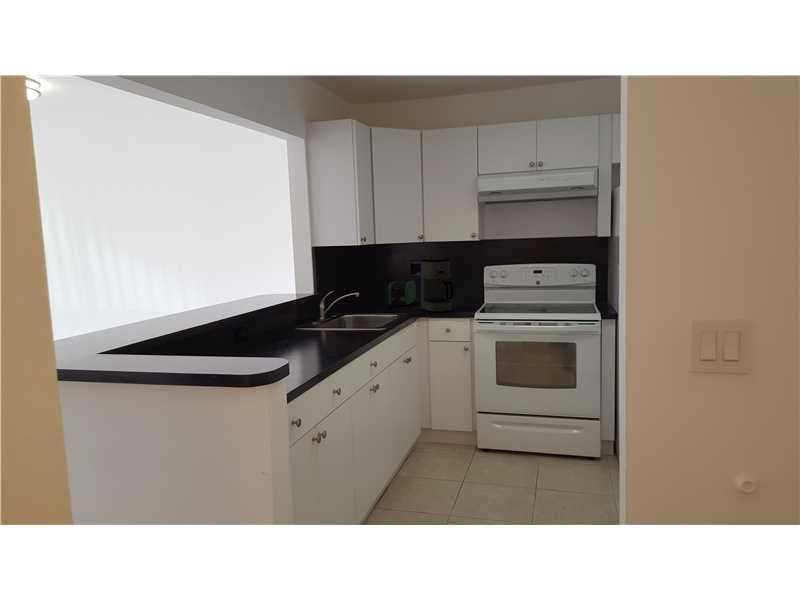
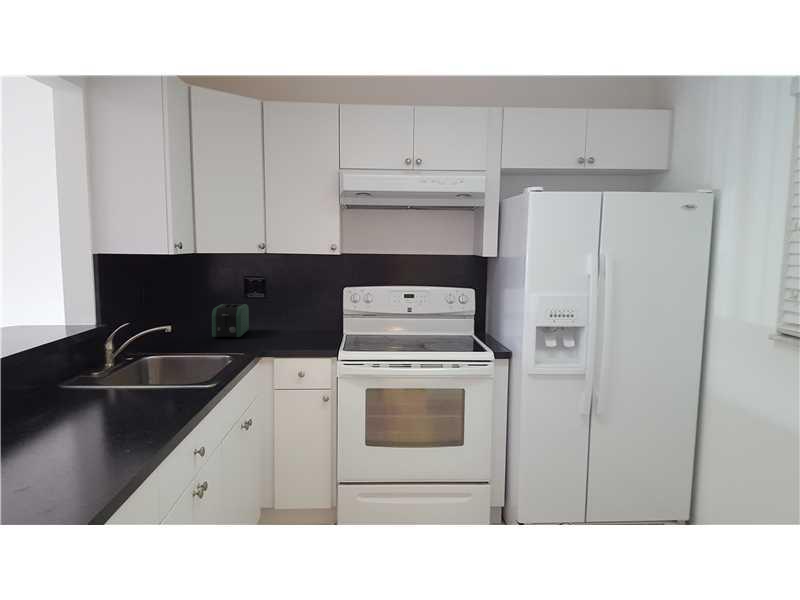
coffee maker: present [421,258,454,312] -> none [260,276,305,350]

